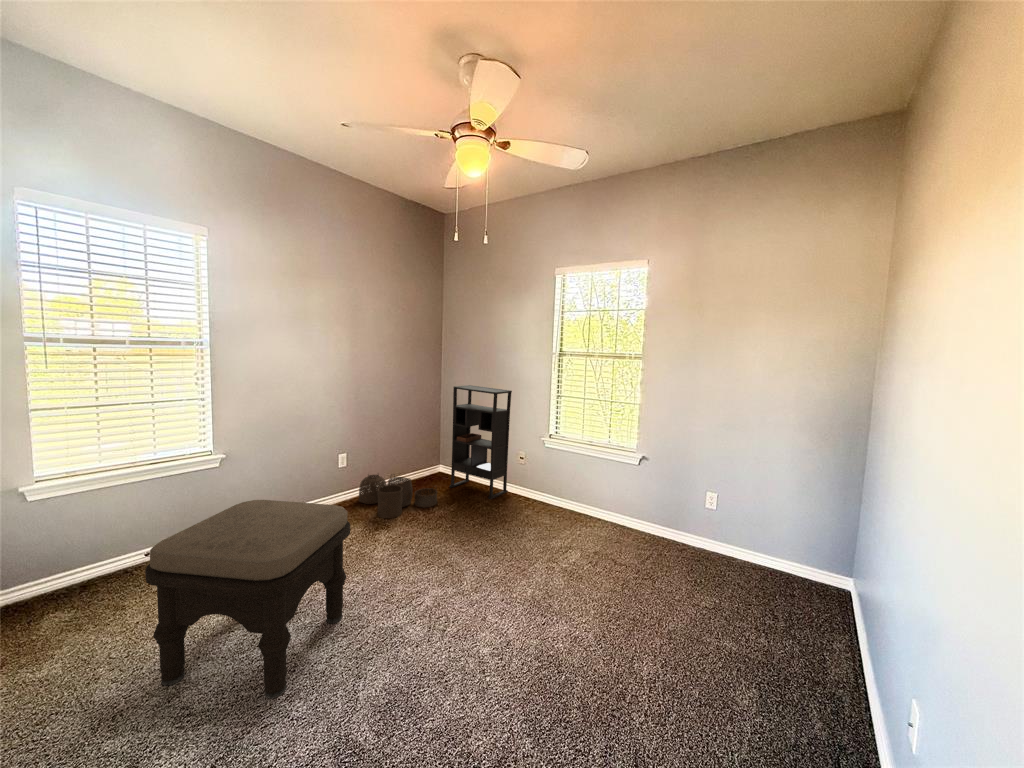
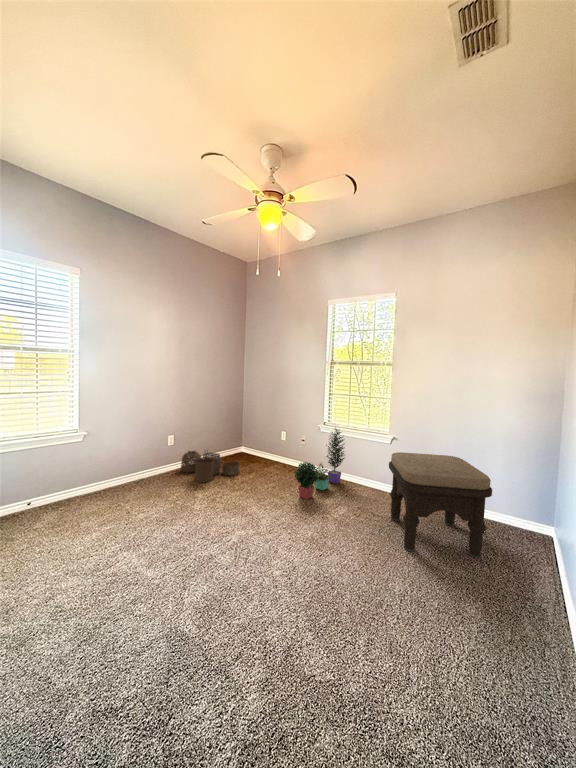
bookshelf: present [449,385,512,499] -> none [248,386,296,471]
potted plant: none [509,442,580,541] -> present [294,427,345,499]
ottoman: present [145,500,350,698] -> present [389,452,492,558]

